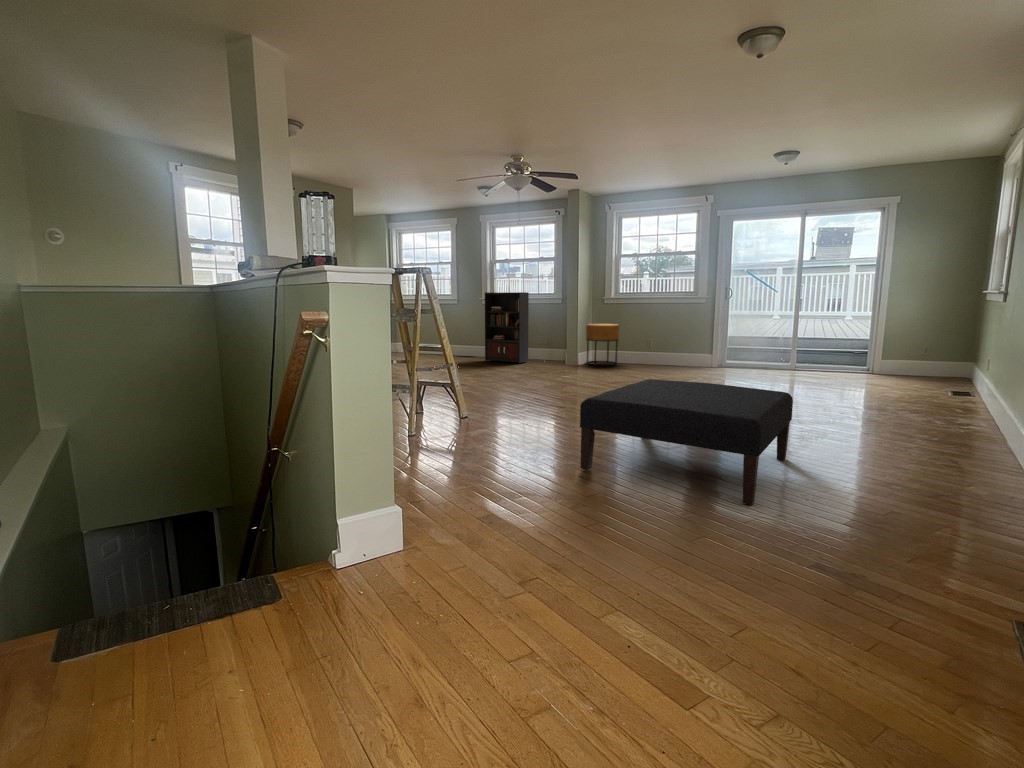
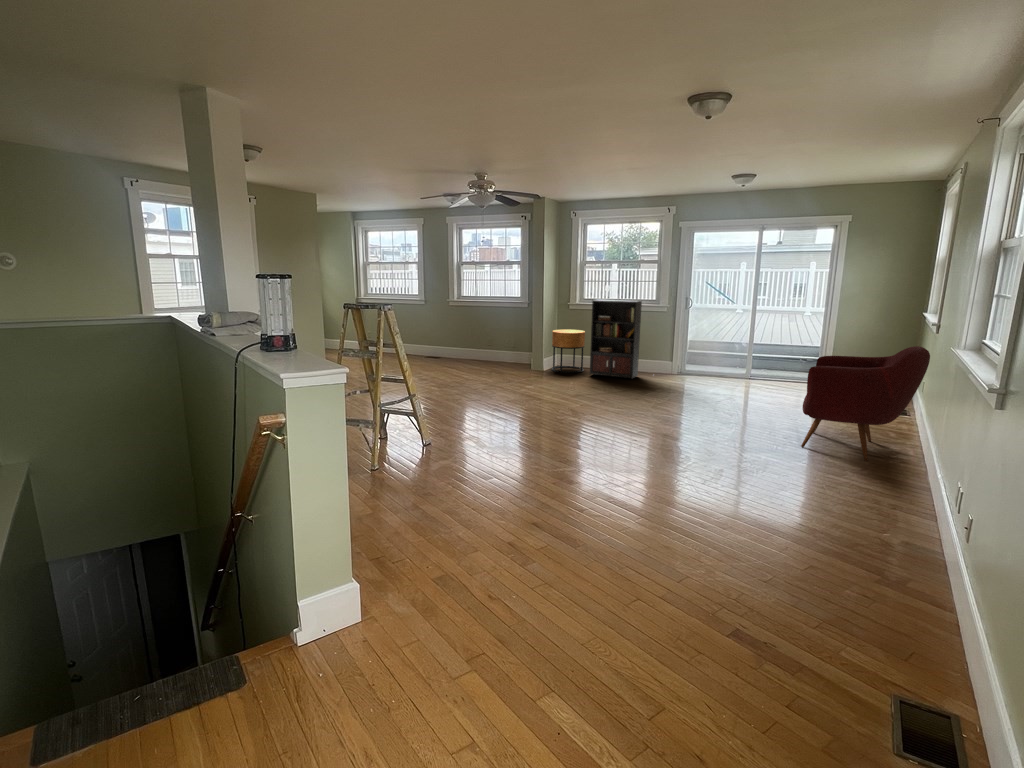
bookcase: present [485,292,529,363] -> present [590,299,642,379]
armchair: none [857,309,999,431] -> present [801,346,930,461]
ottoman: present [580,379,793,505] -> none [535,418,735,558]

